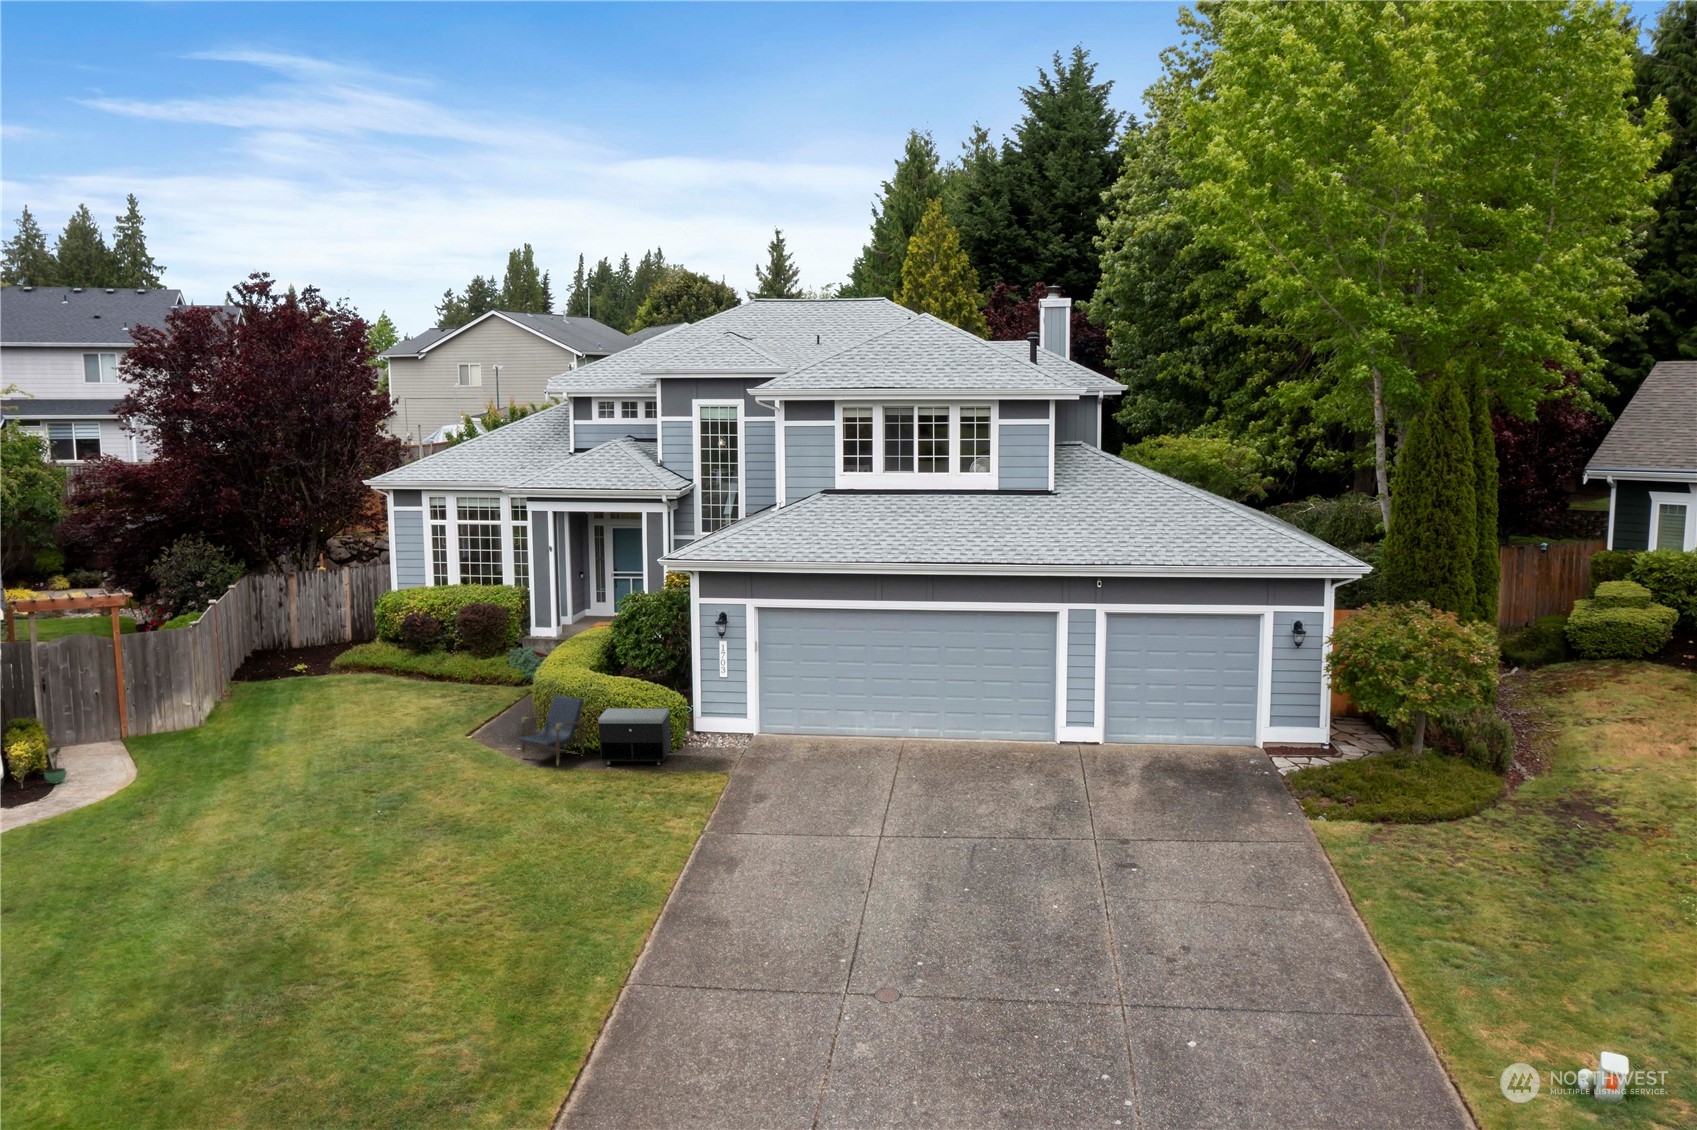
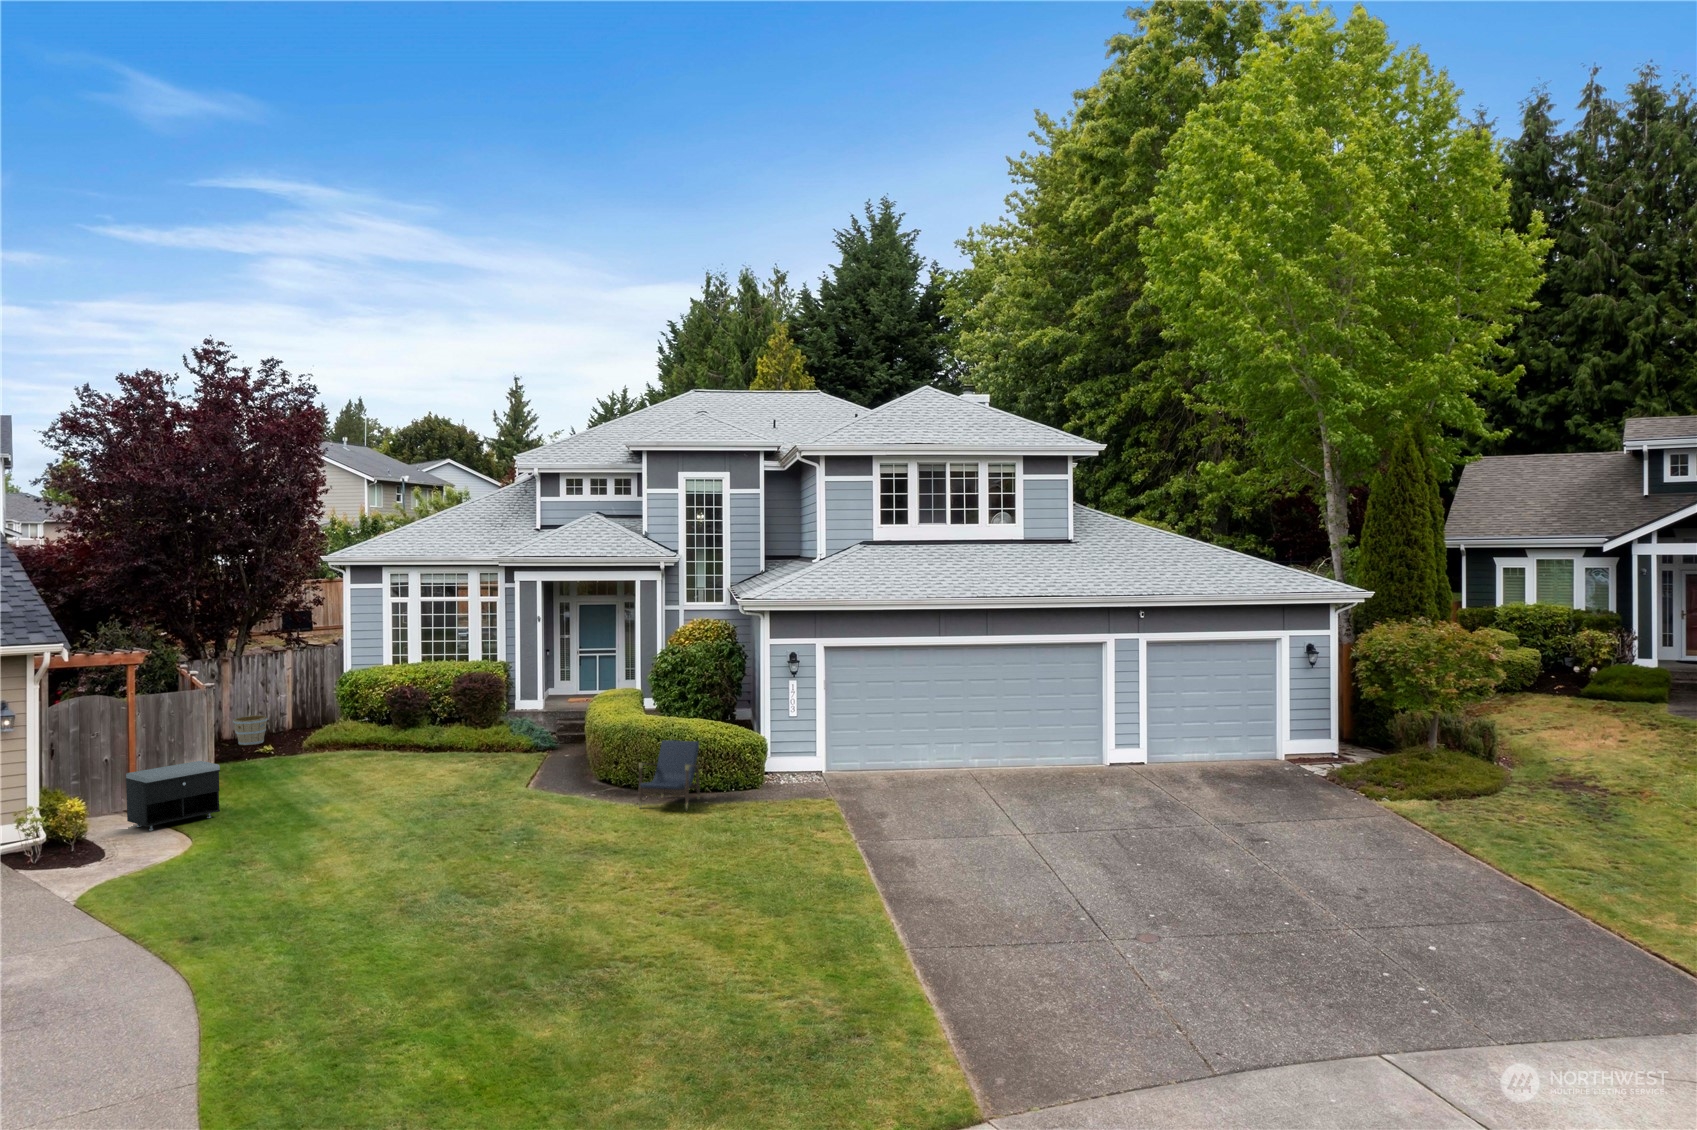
wooden bucket: none [293,626,323,653] -> present [233,715,268,745]
storage bench: present [598,708,671,765] -> present [126,761,220,831]
potted plant: present [45,747,67,784] -> none [74,824,102,870]

